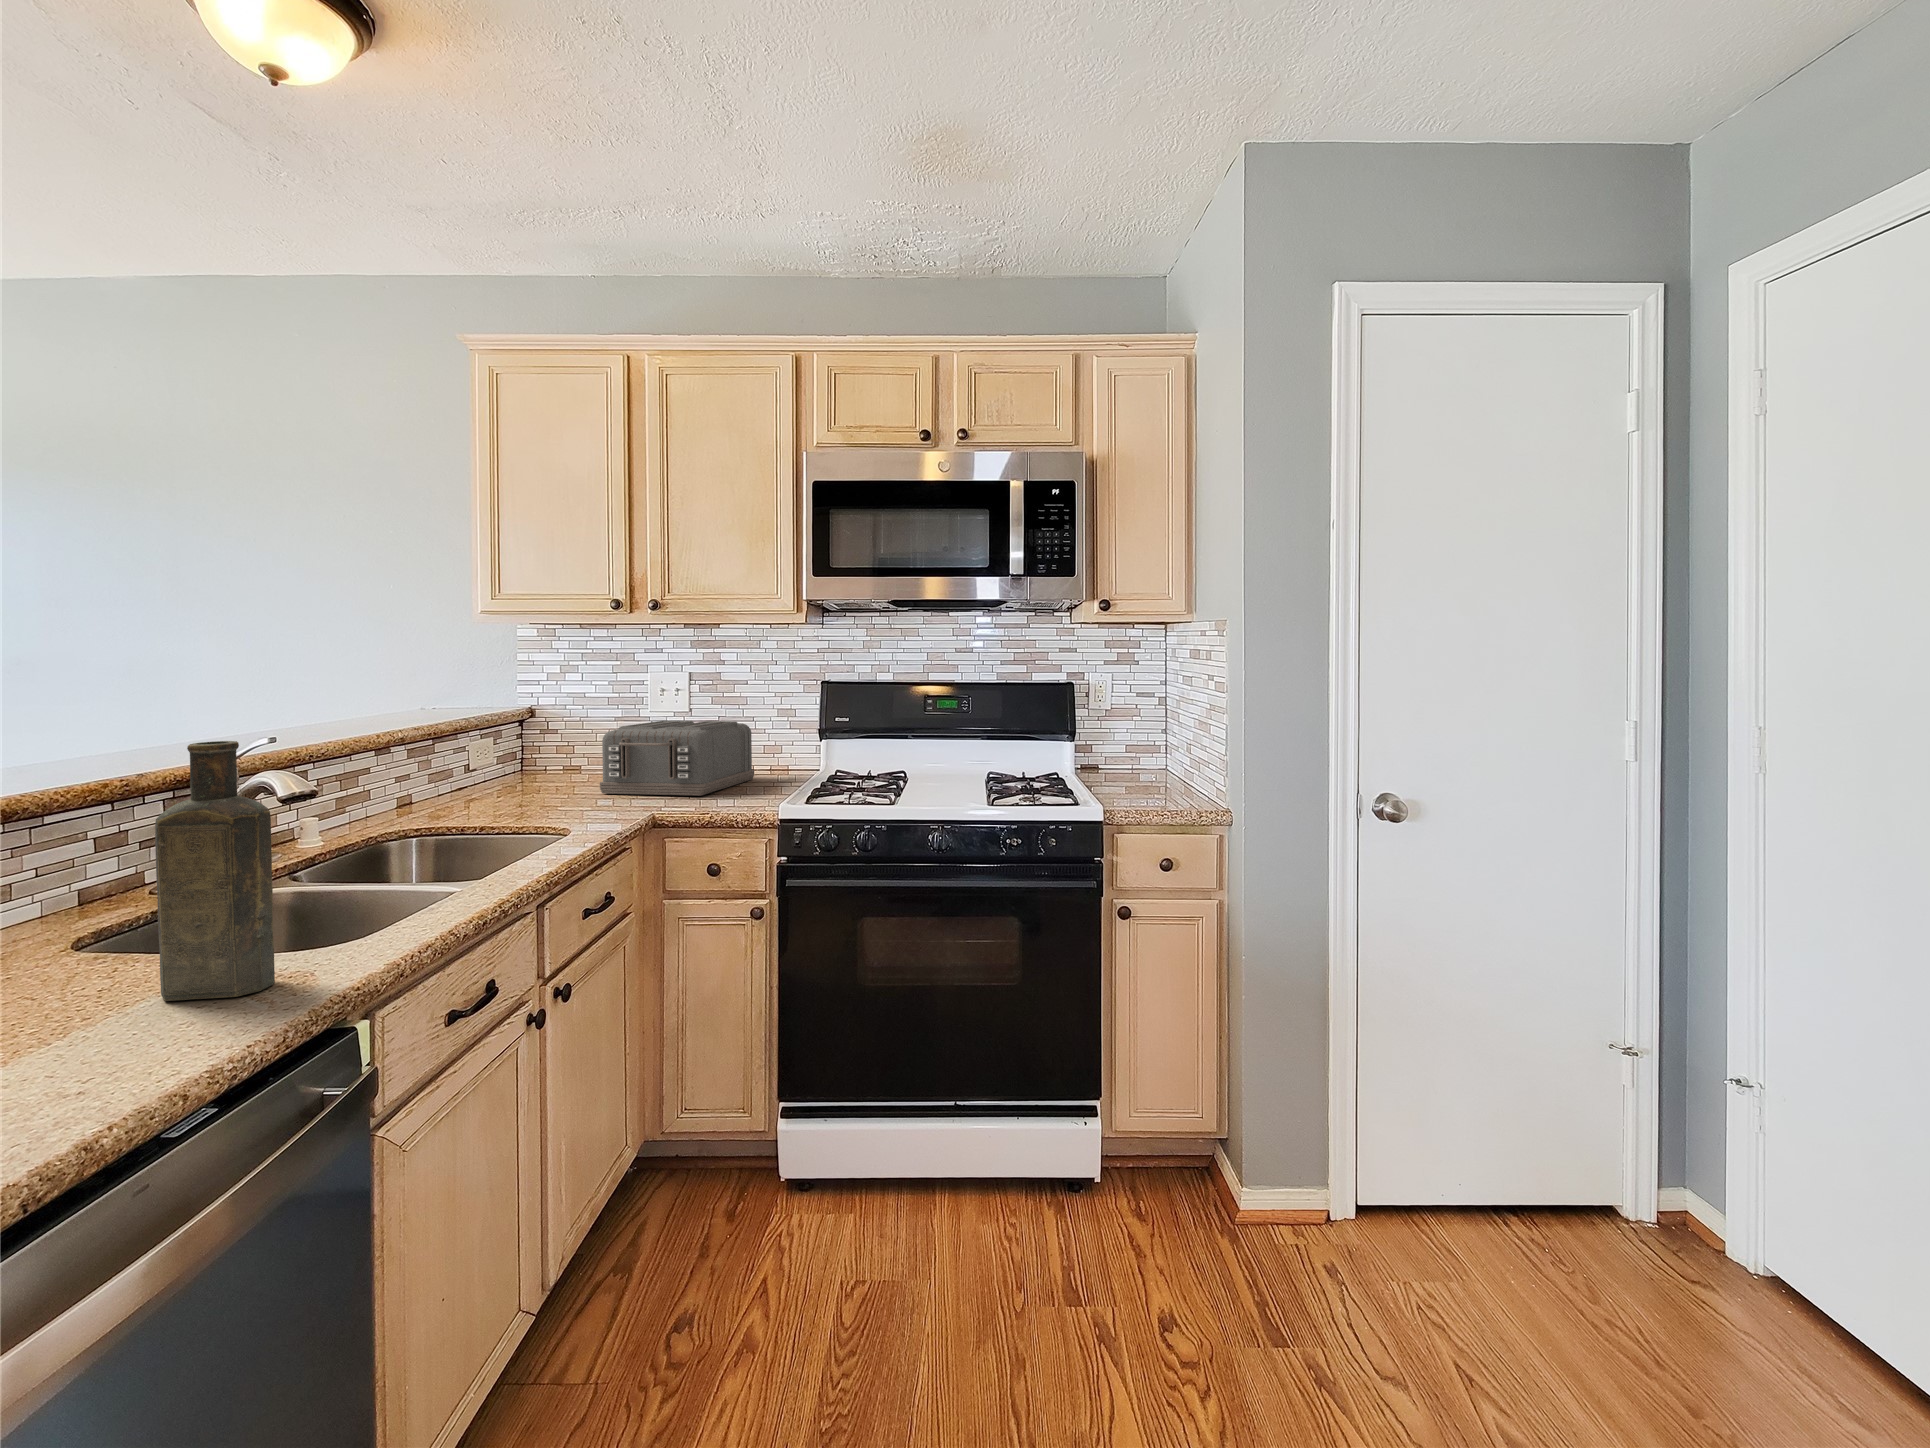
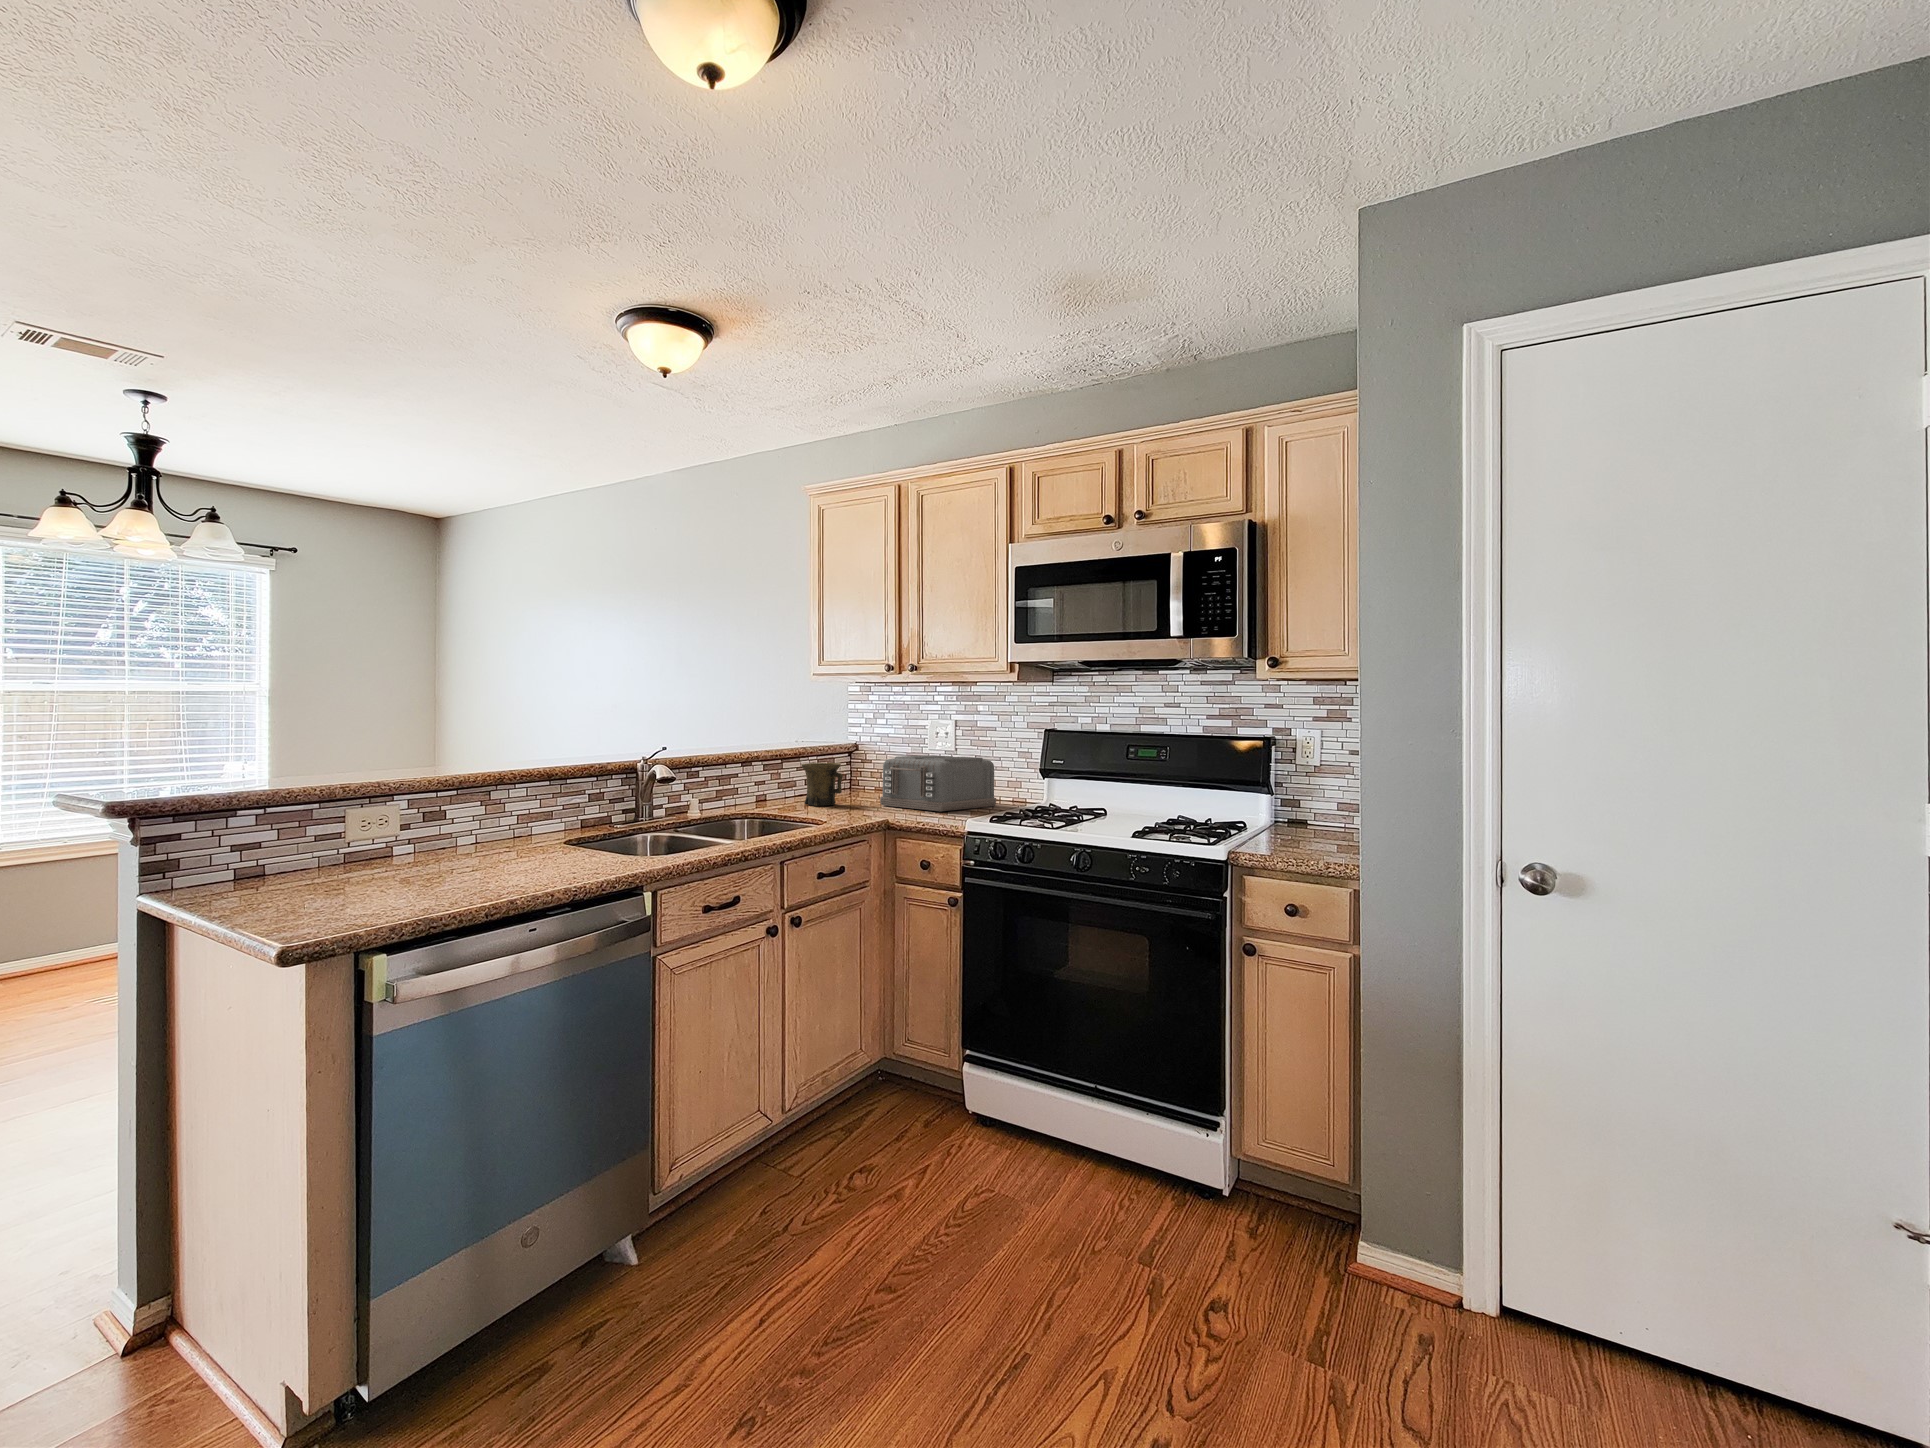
bottle: present [155,741,275,1001] -> none [587,735,631,863]
mug: none [472,741,544,804] -> present [801,763,843,806]

